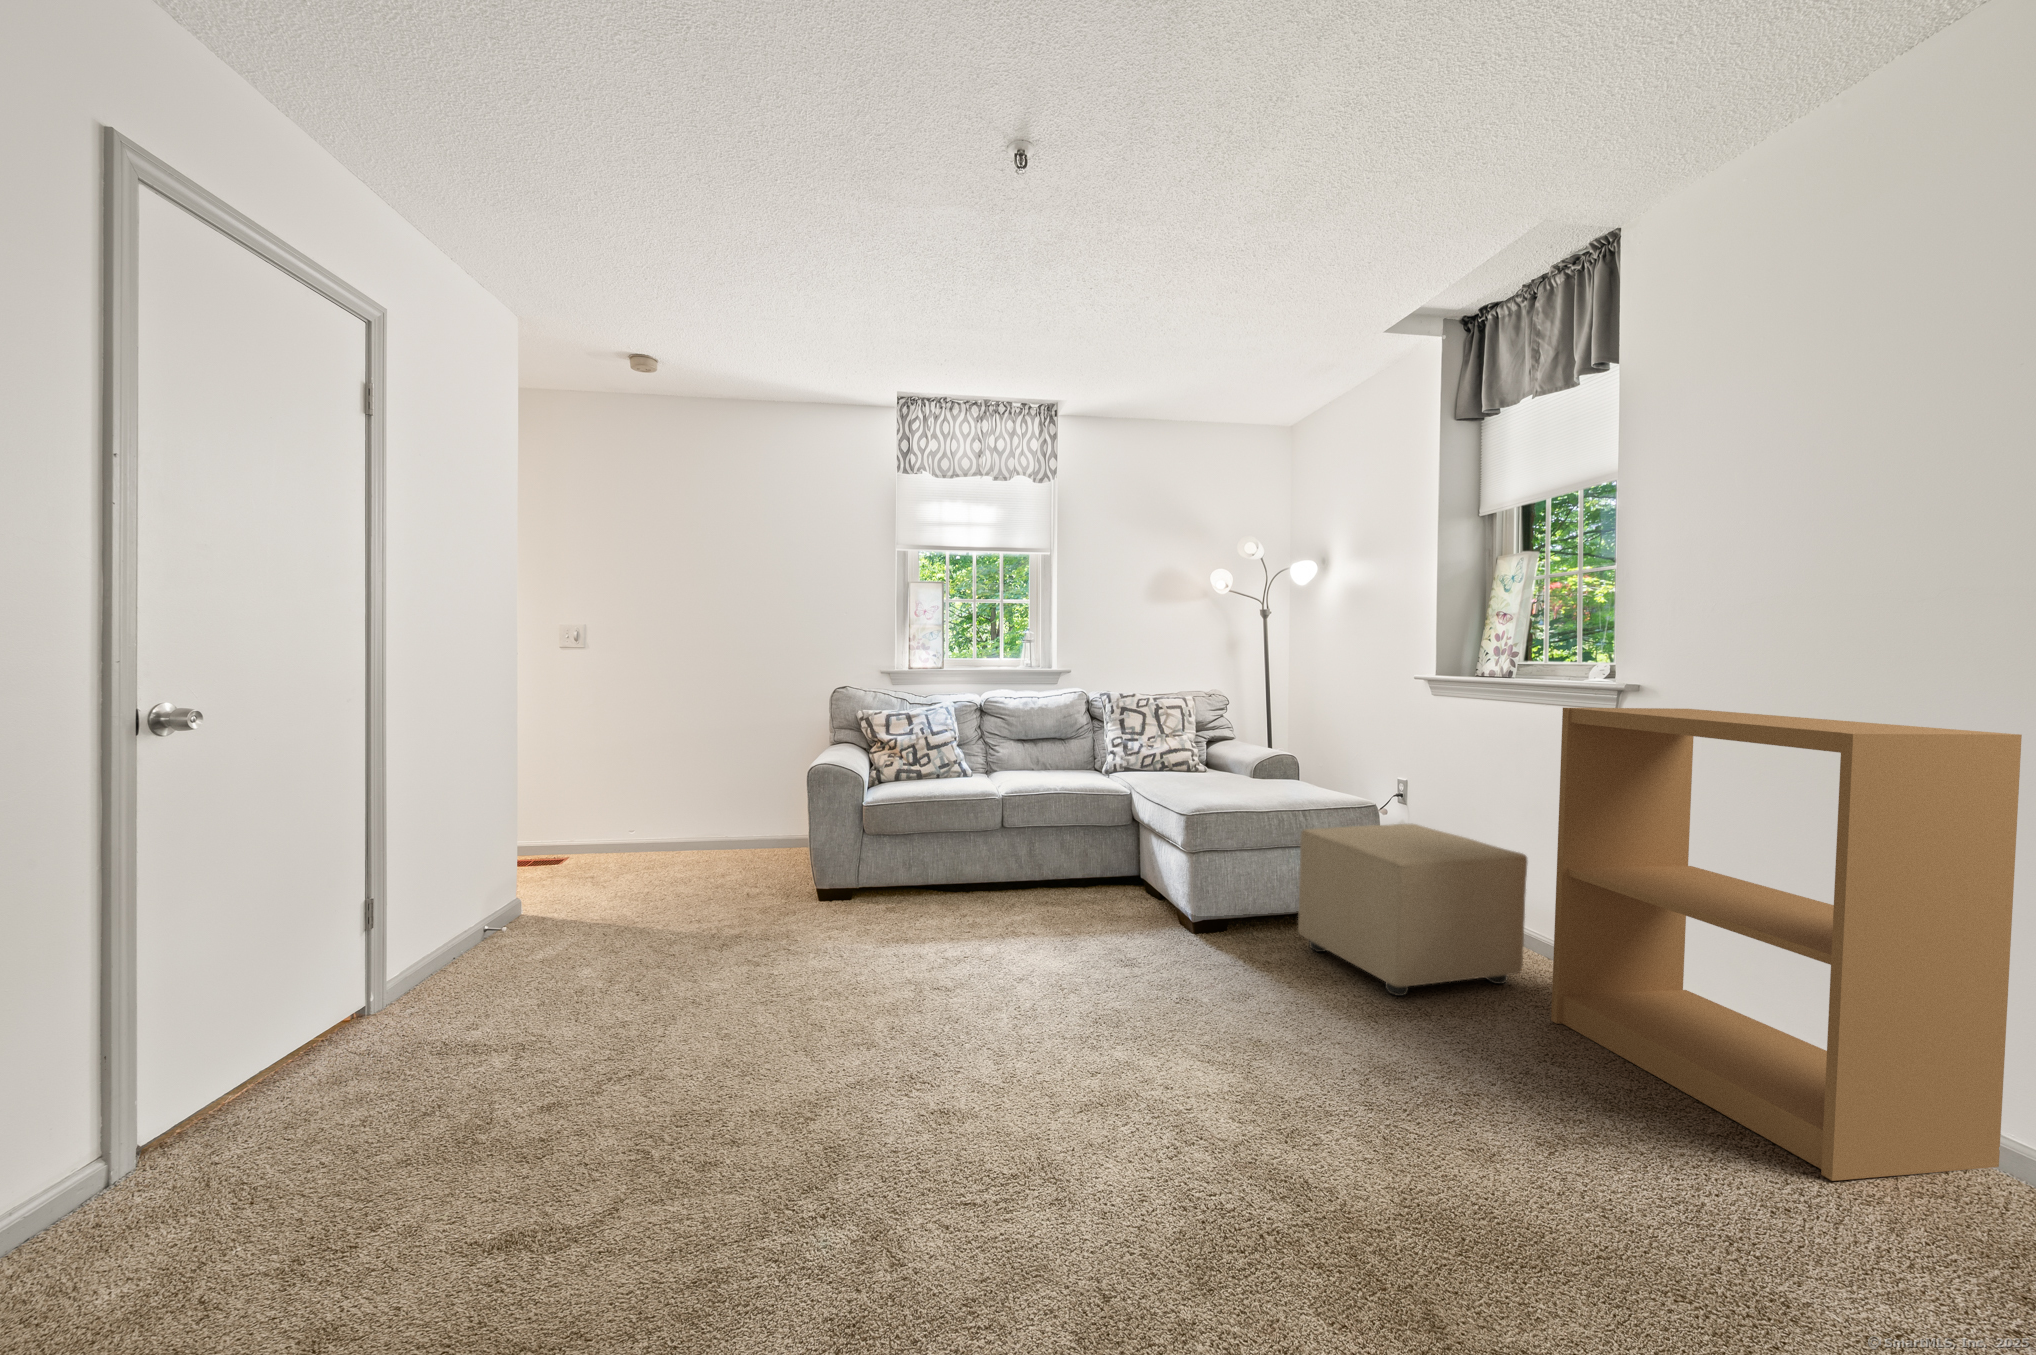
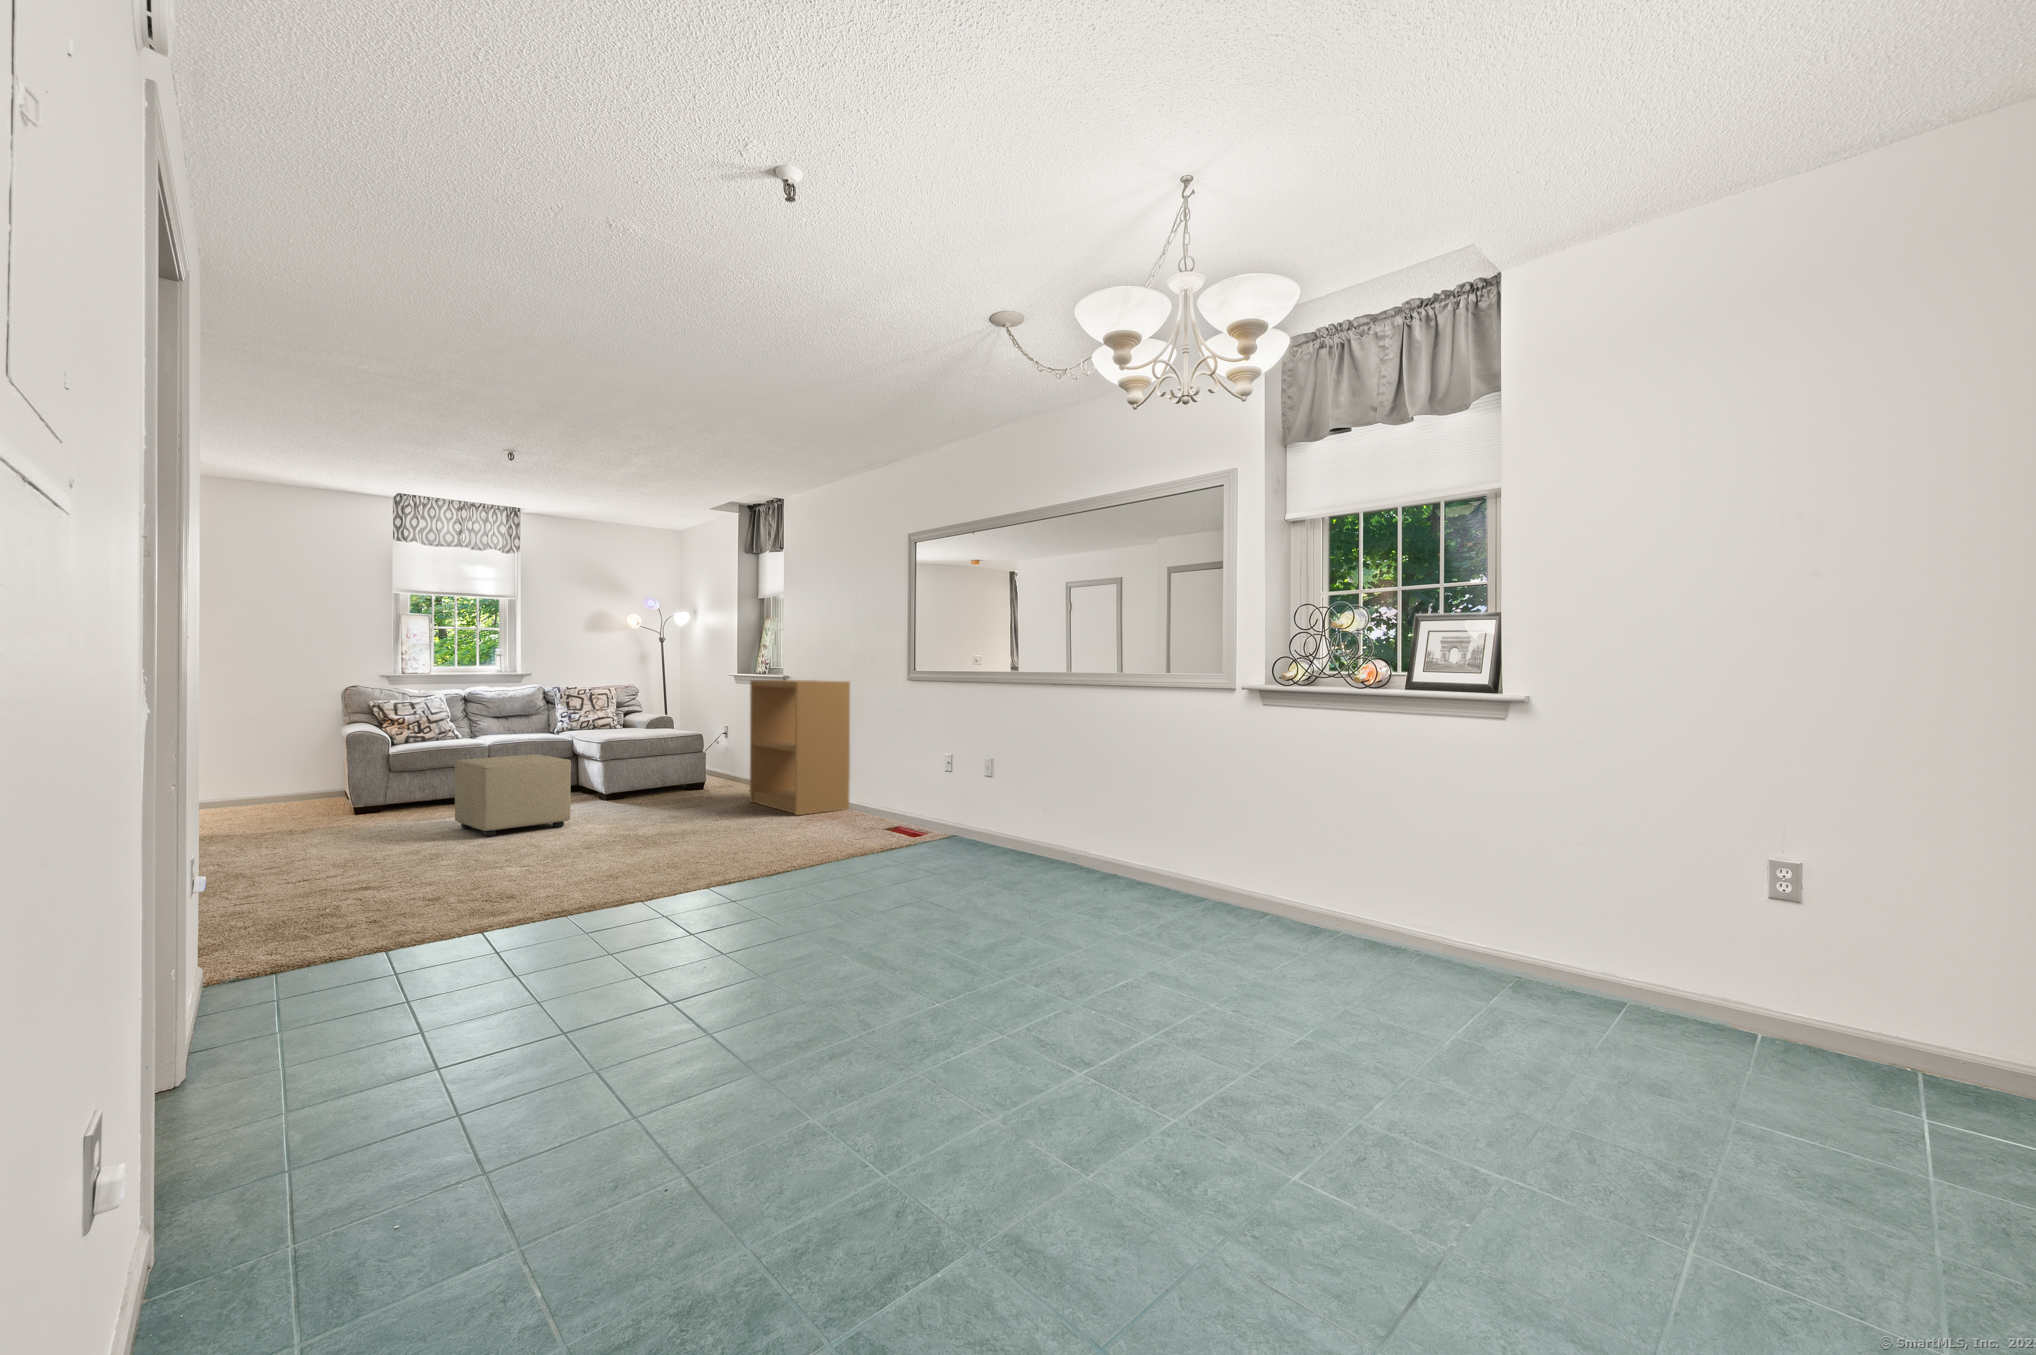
ottoman: present [1298,824,1528,996] -> present [455,754,571,837]

